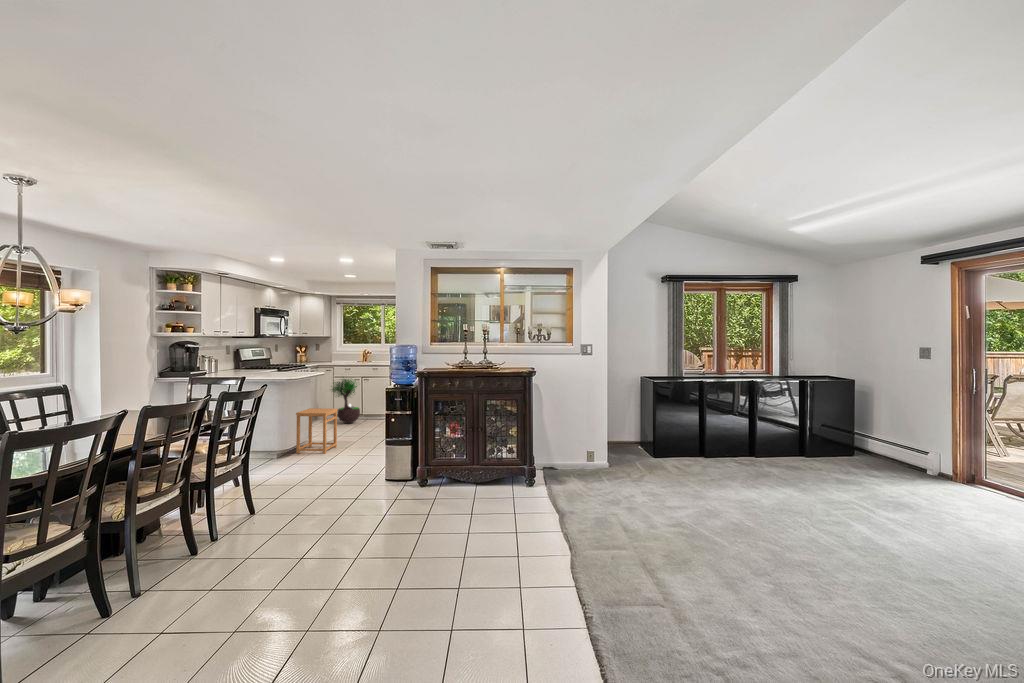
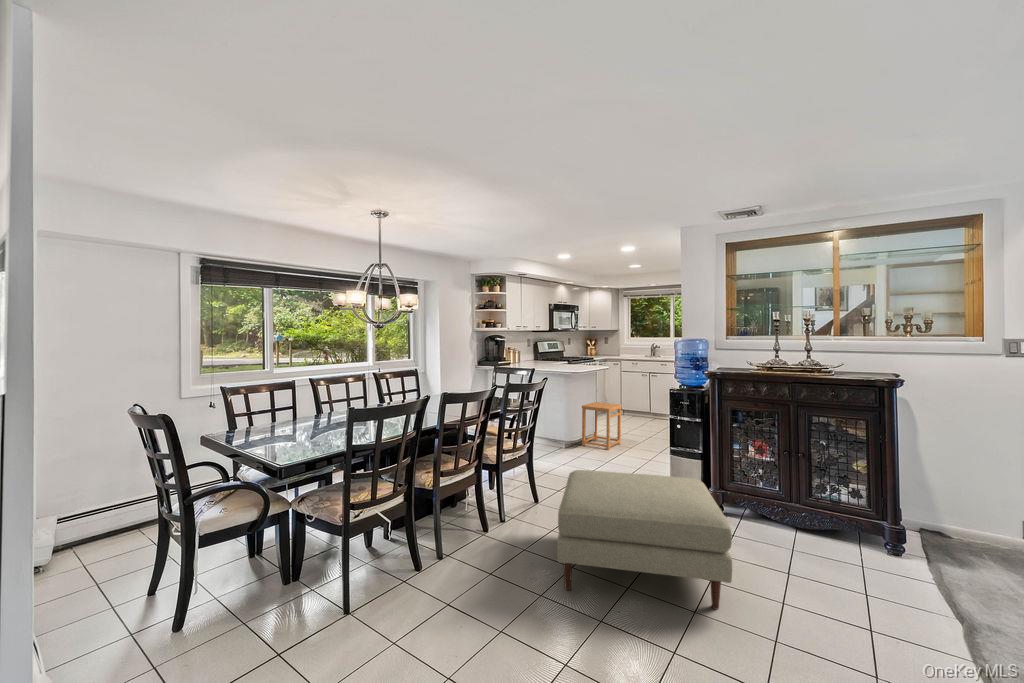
potted tree: present [332,377,360,423] -> none [616,368,646,419]
ottoman: none [292,457,434,568] -> present [557,470,732,609]

